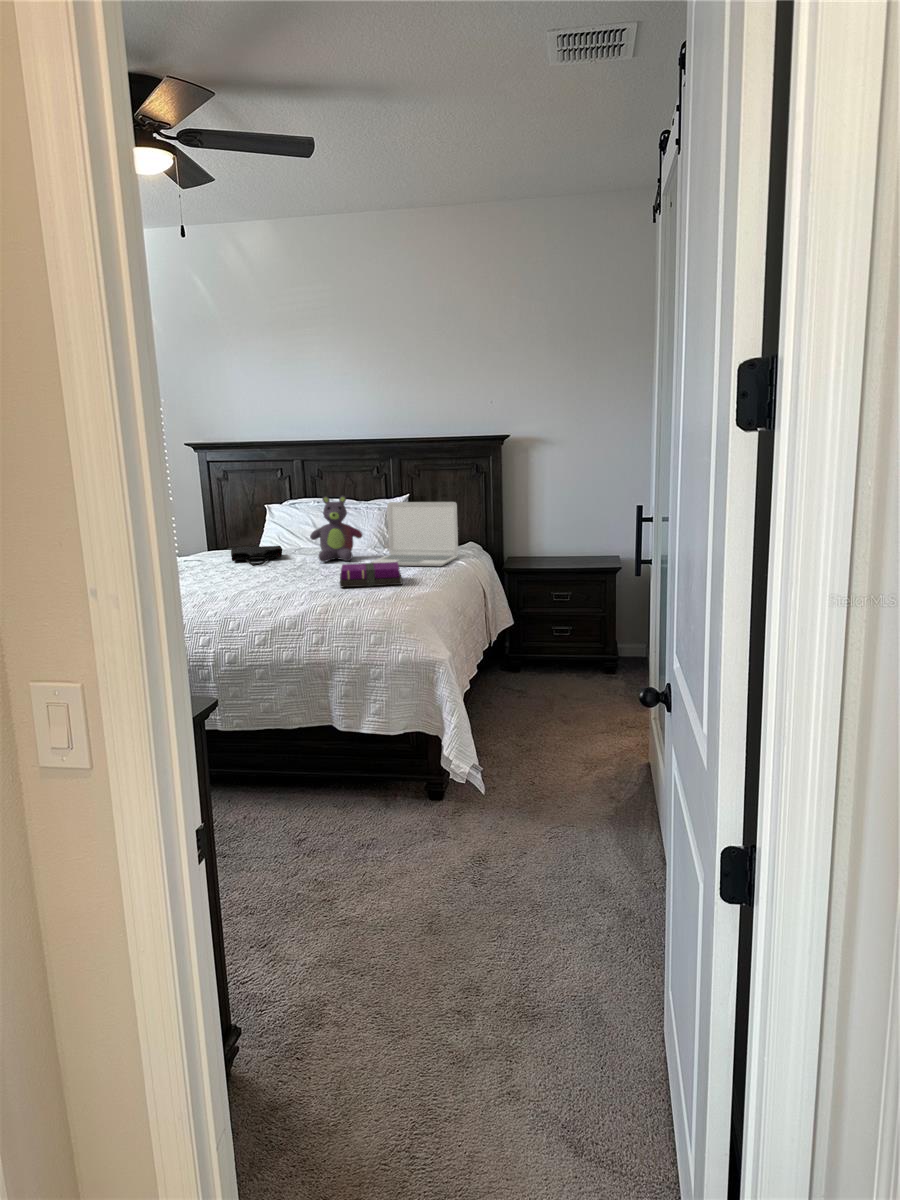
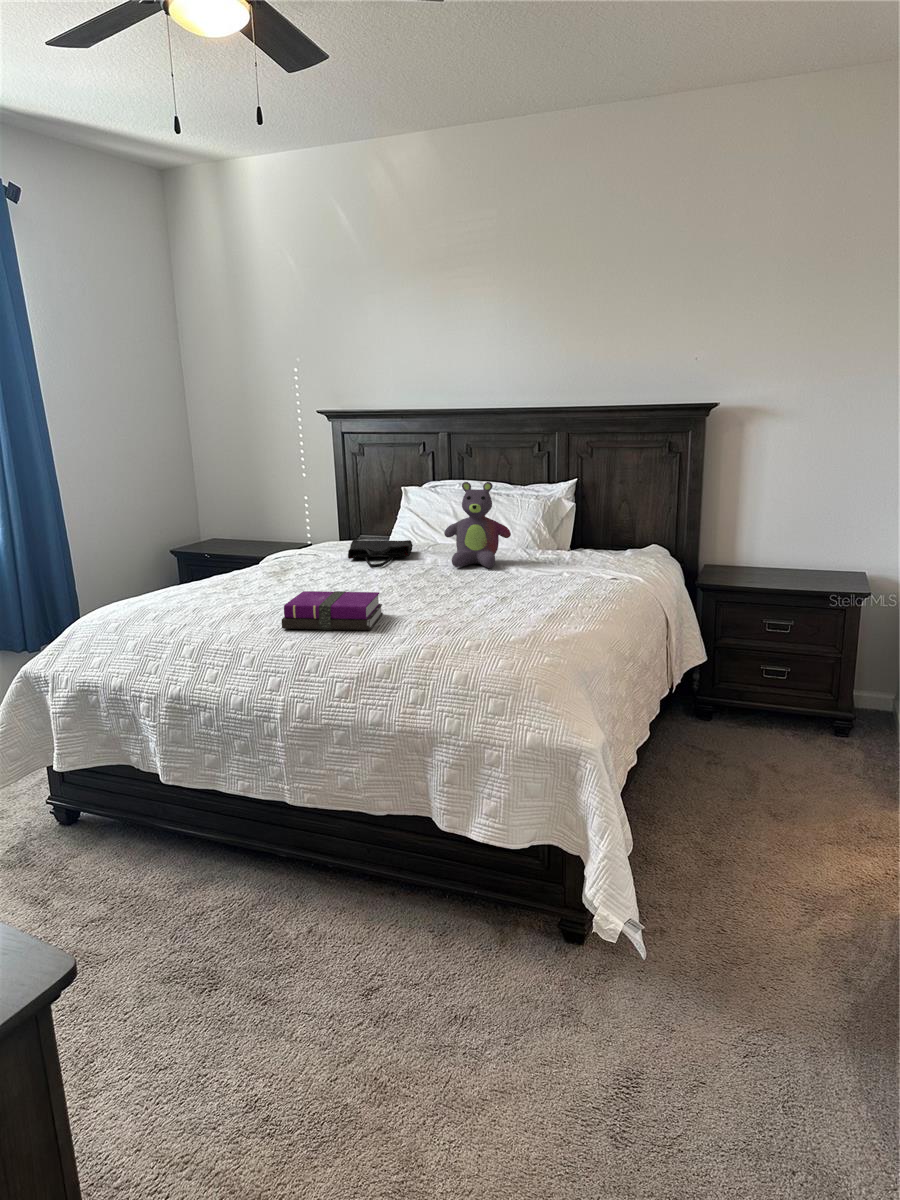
laptop: present [371,502,458,566] -> none [516,493,638,585]
notebook: present [340,562,402,587] -> present [282,591,383,630]

